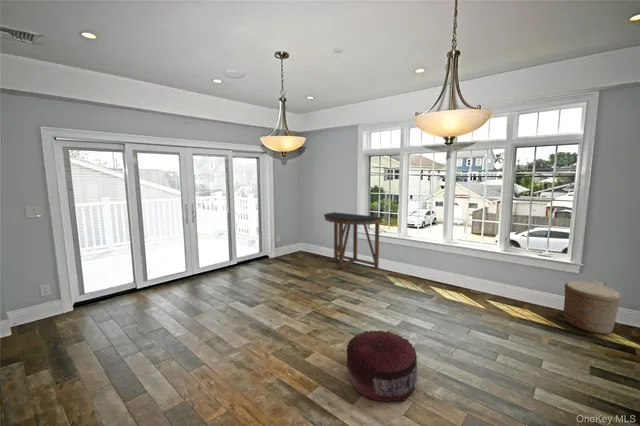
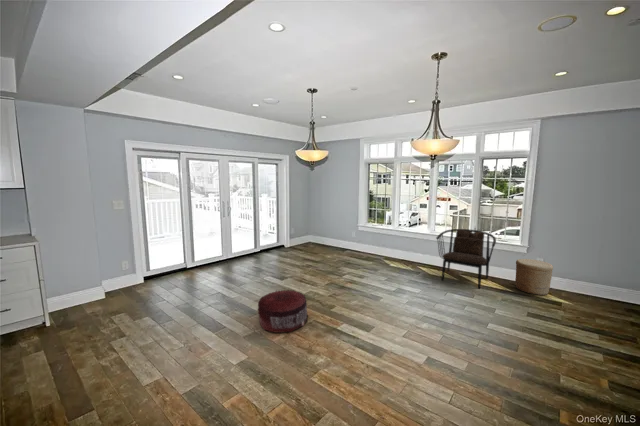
console table: present [324,212,382,270] -> none [331,210,380,256]
armchair: none [454,239,537,322] -> present [436,229,496,288]
pouf: present [347,330,417,401] -> present [258,290,308,333]

